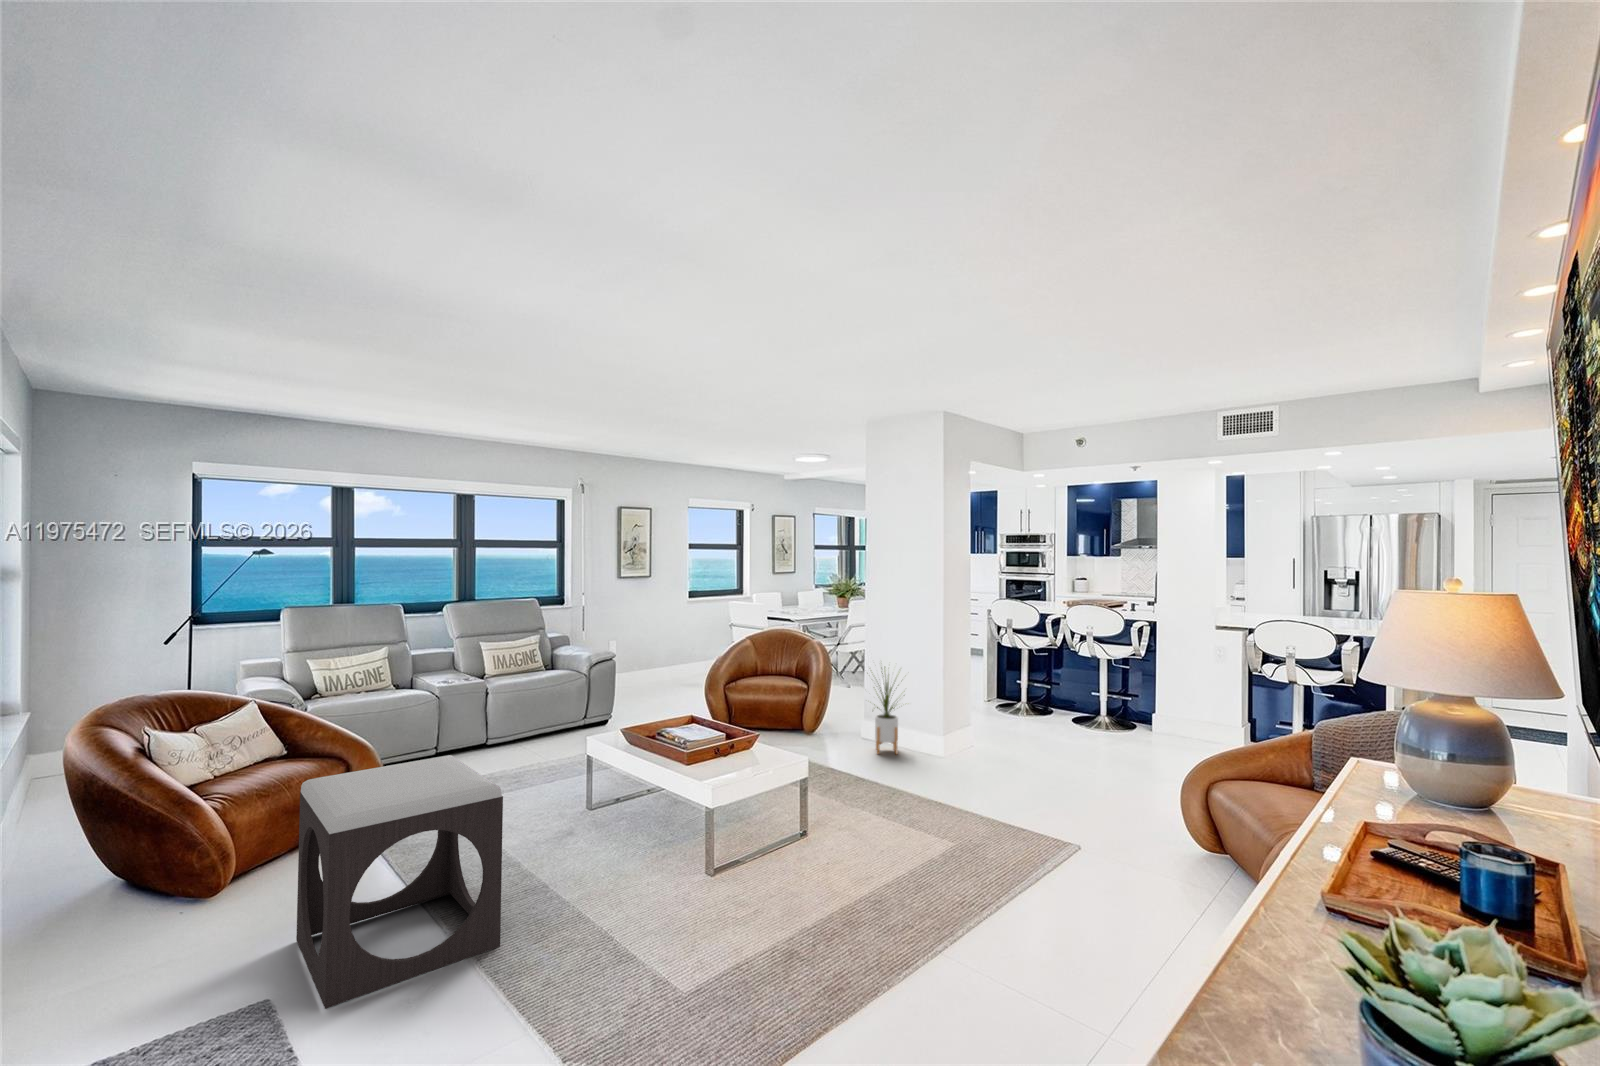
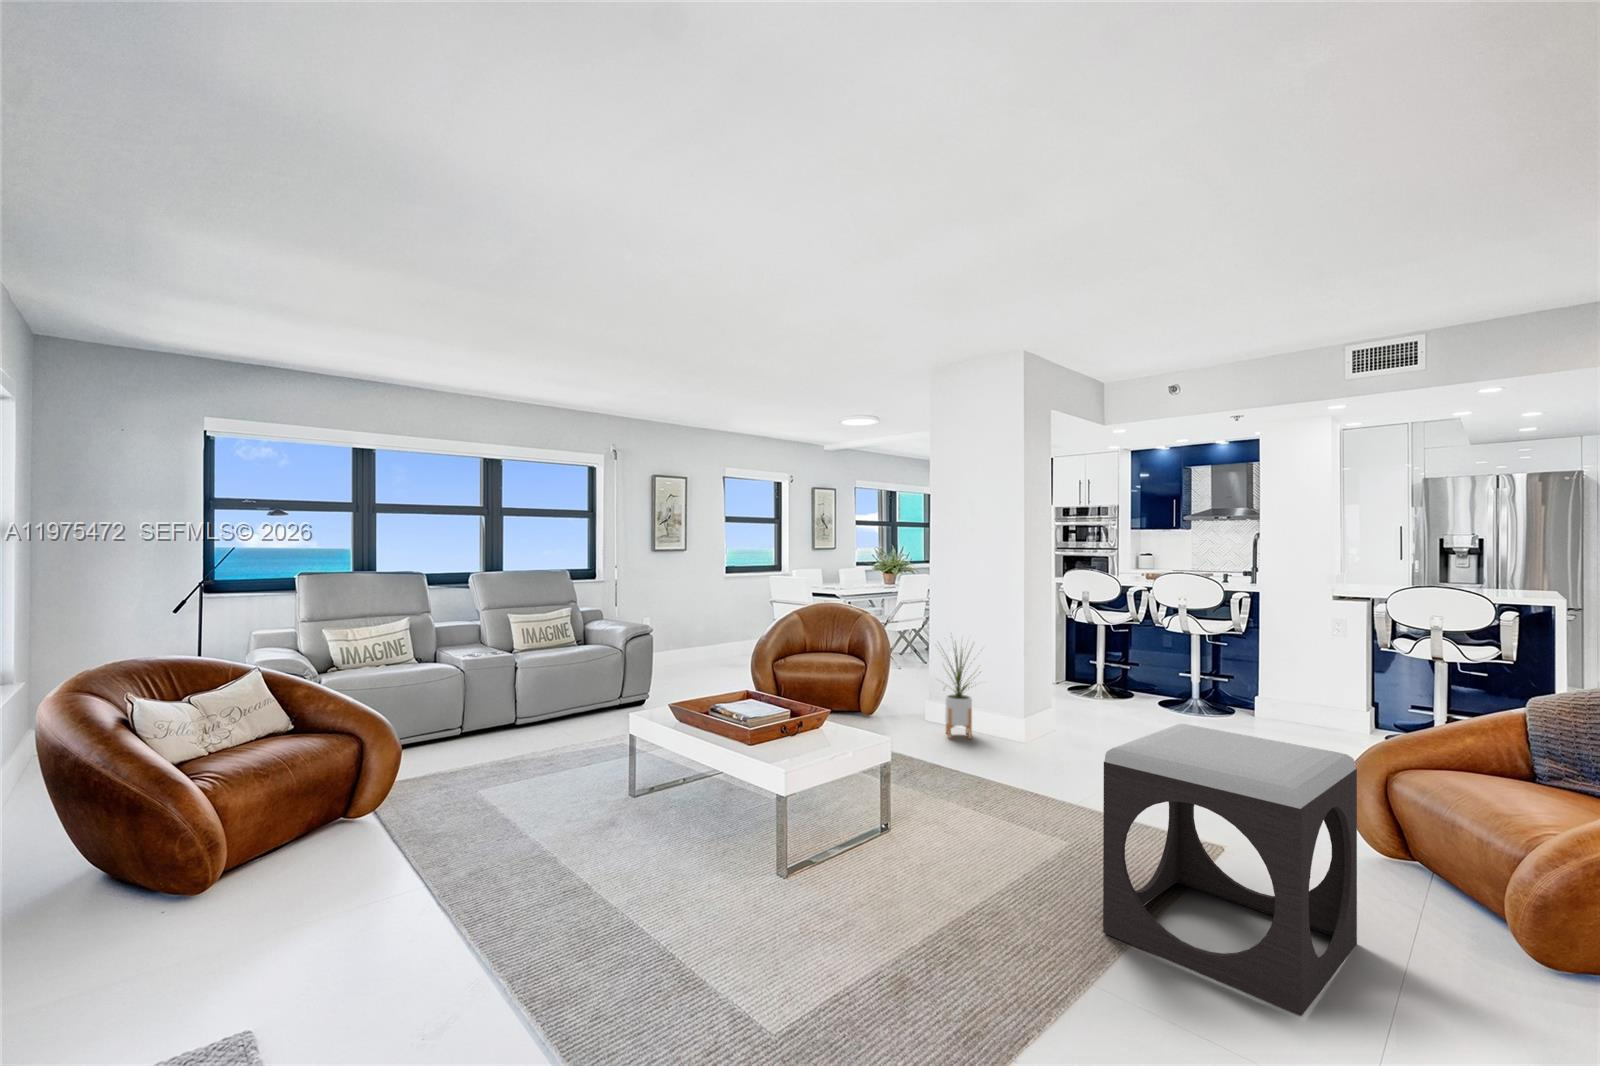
footstool: present [296,755,503,1009] -> present [1103,724,1357,1016]

